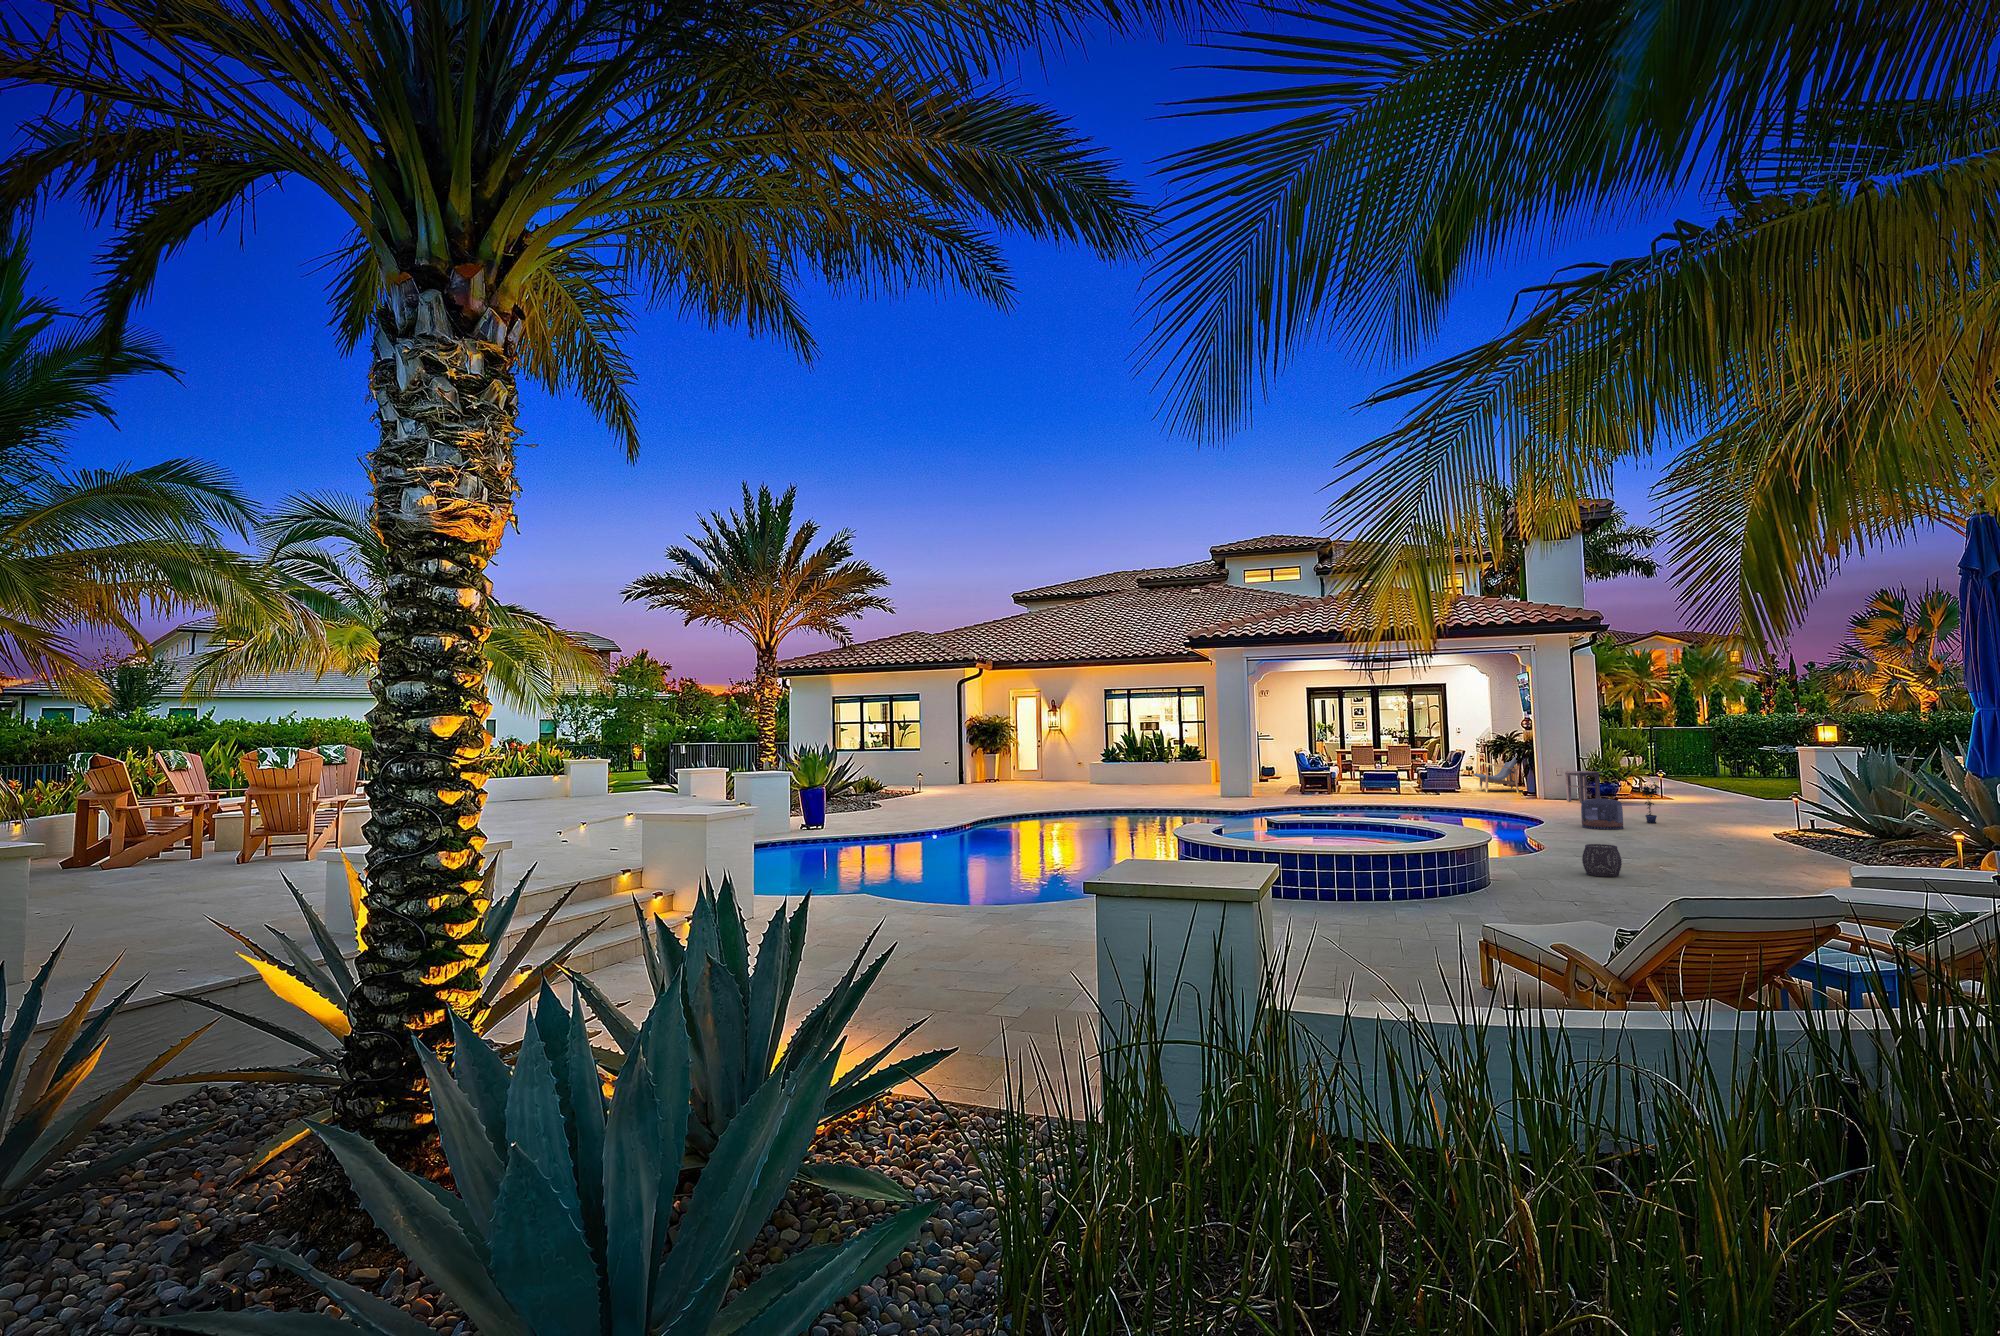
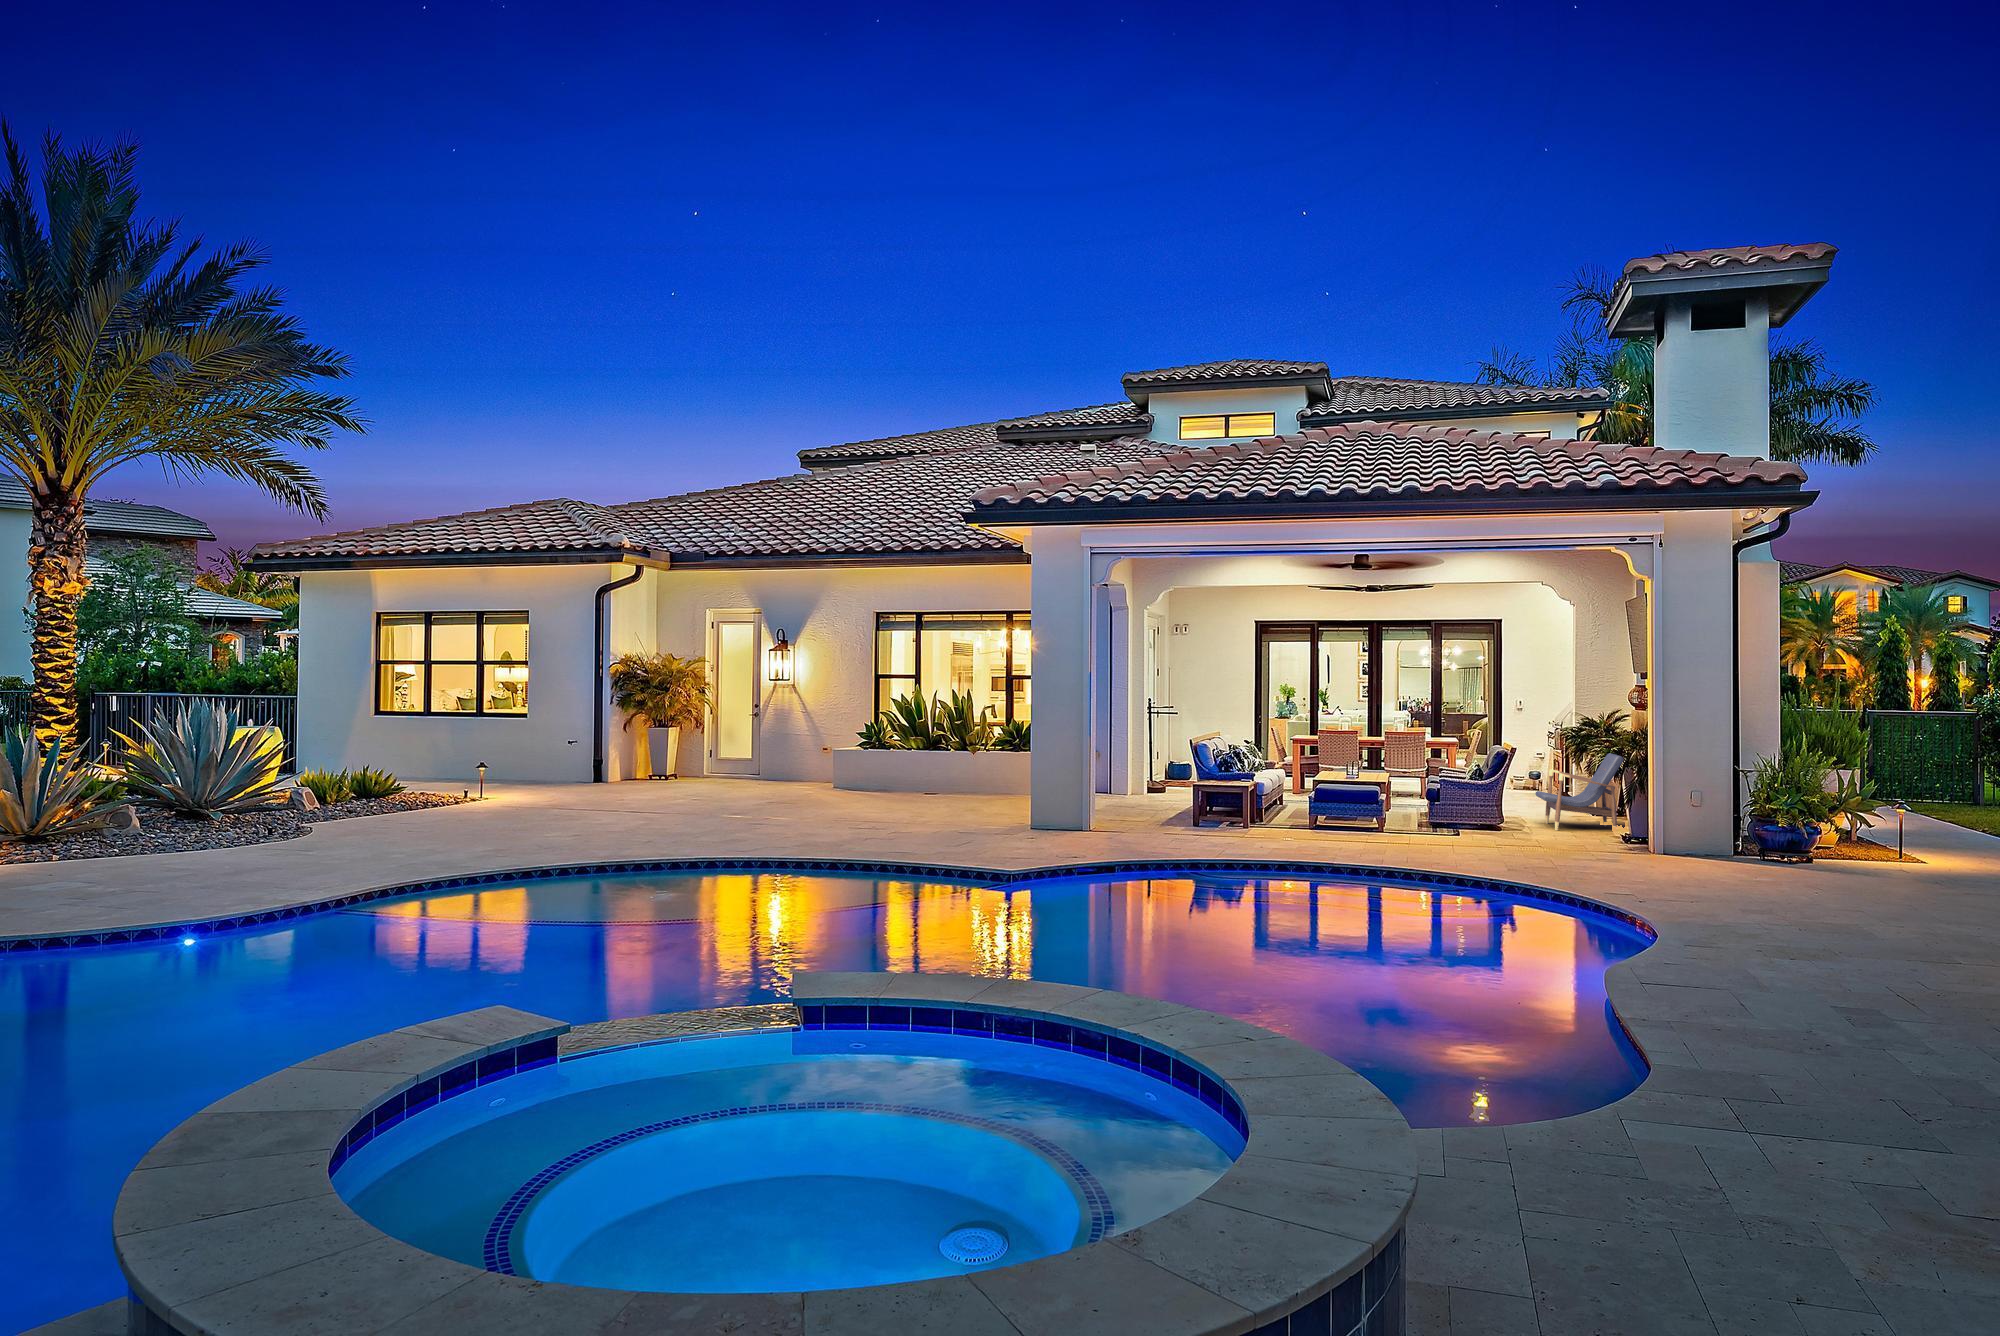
side table: present [1563,771,1602,803] -> none [1702,798,1787,865]
potted plant: present [1639,782,1660,823] -> none [1884,845,1932,939]
pouf: present [1581,798,1623,830] -> none [1753,883,1850,961]
woven basket: present [1582,844,1622,877] -> none [1794,1110,1929,1239]

